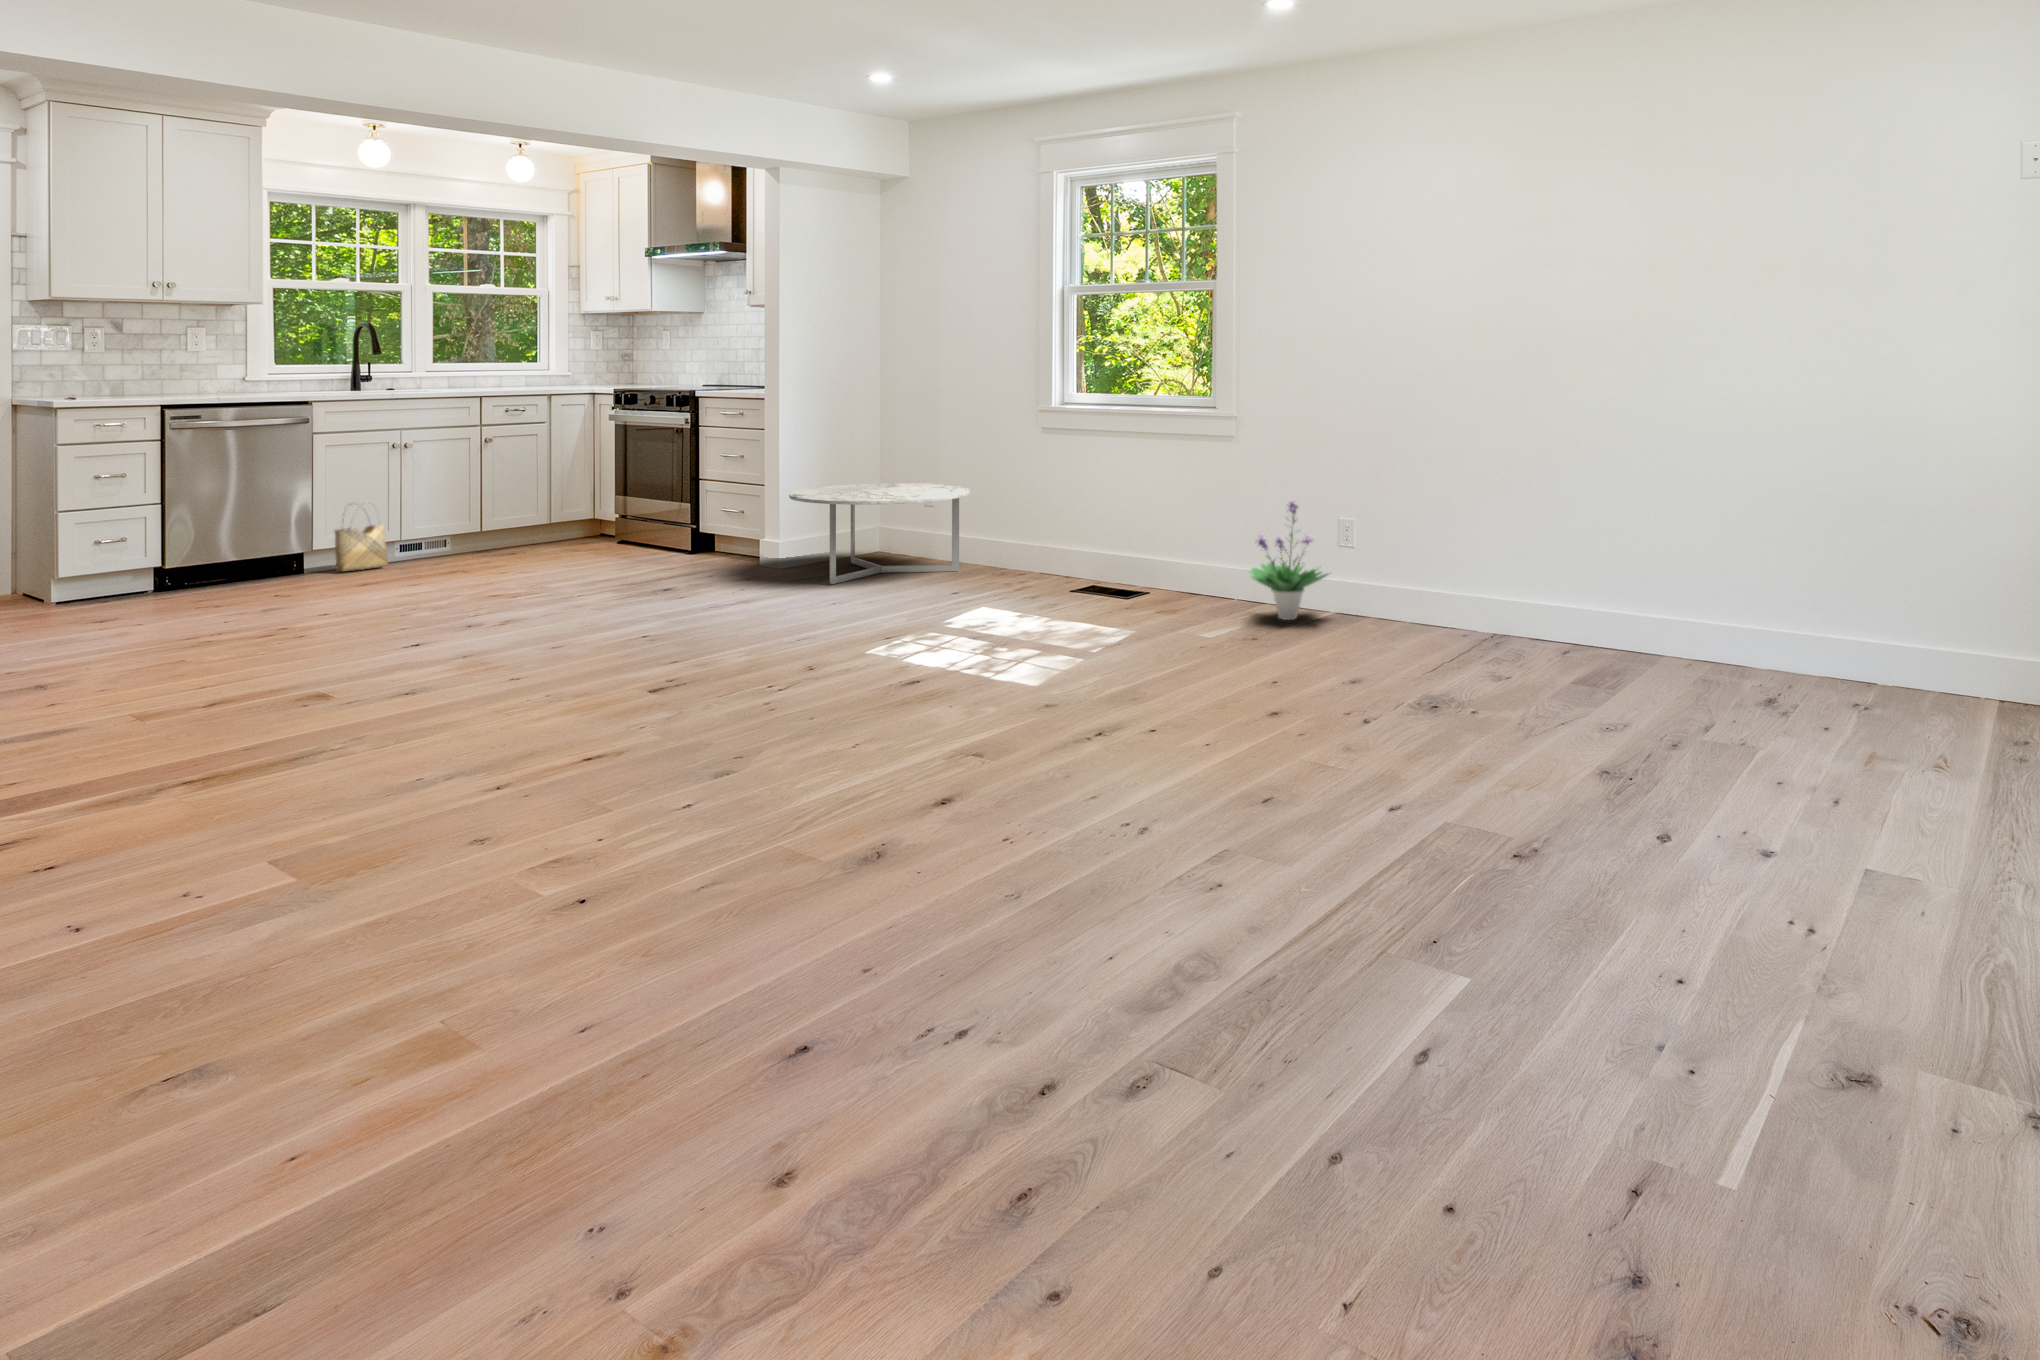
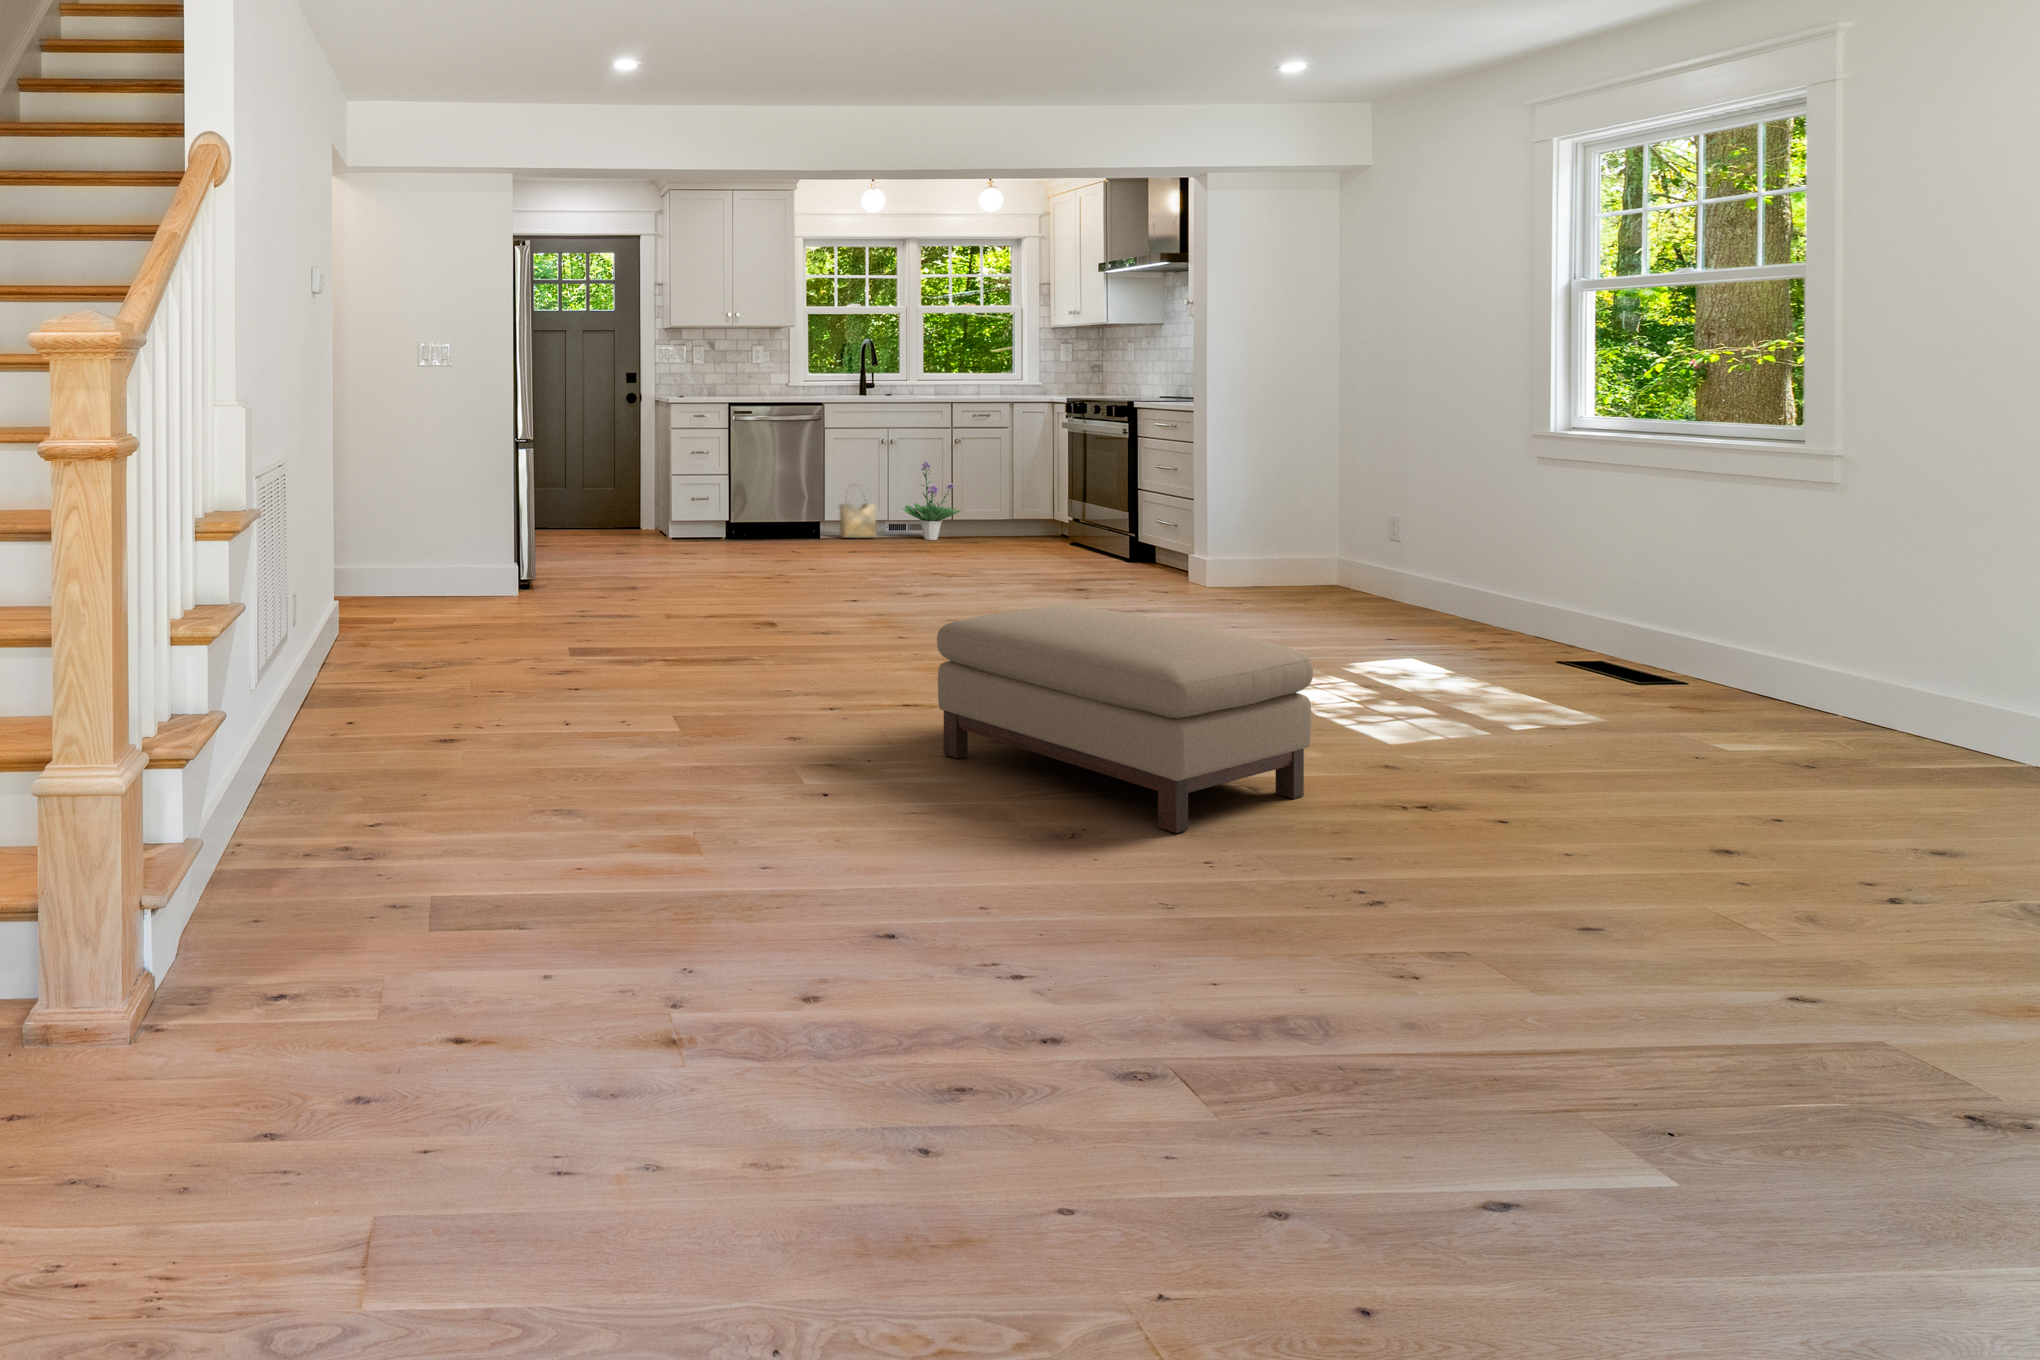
coffee table: present [789,483,970,584] -> none [1206,505,1428,613]
potted plant: present [1249,500,1328,620] -> present [902,461,961,540]
ottoman: none [673,611,1032,824] -> present [937,606,1313,833]

